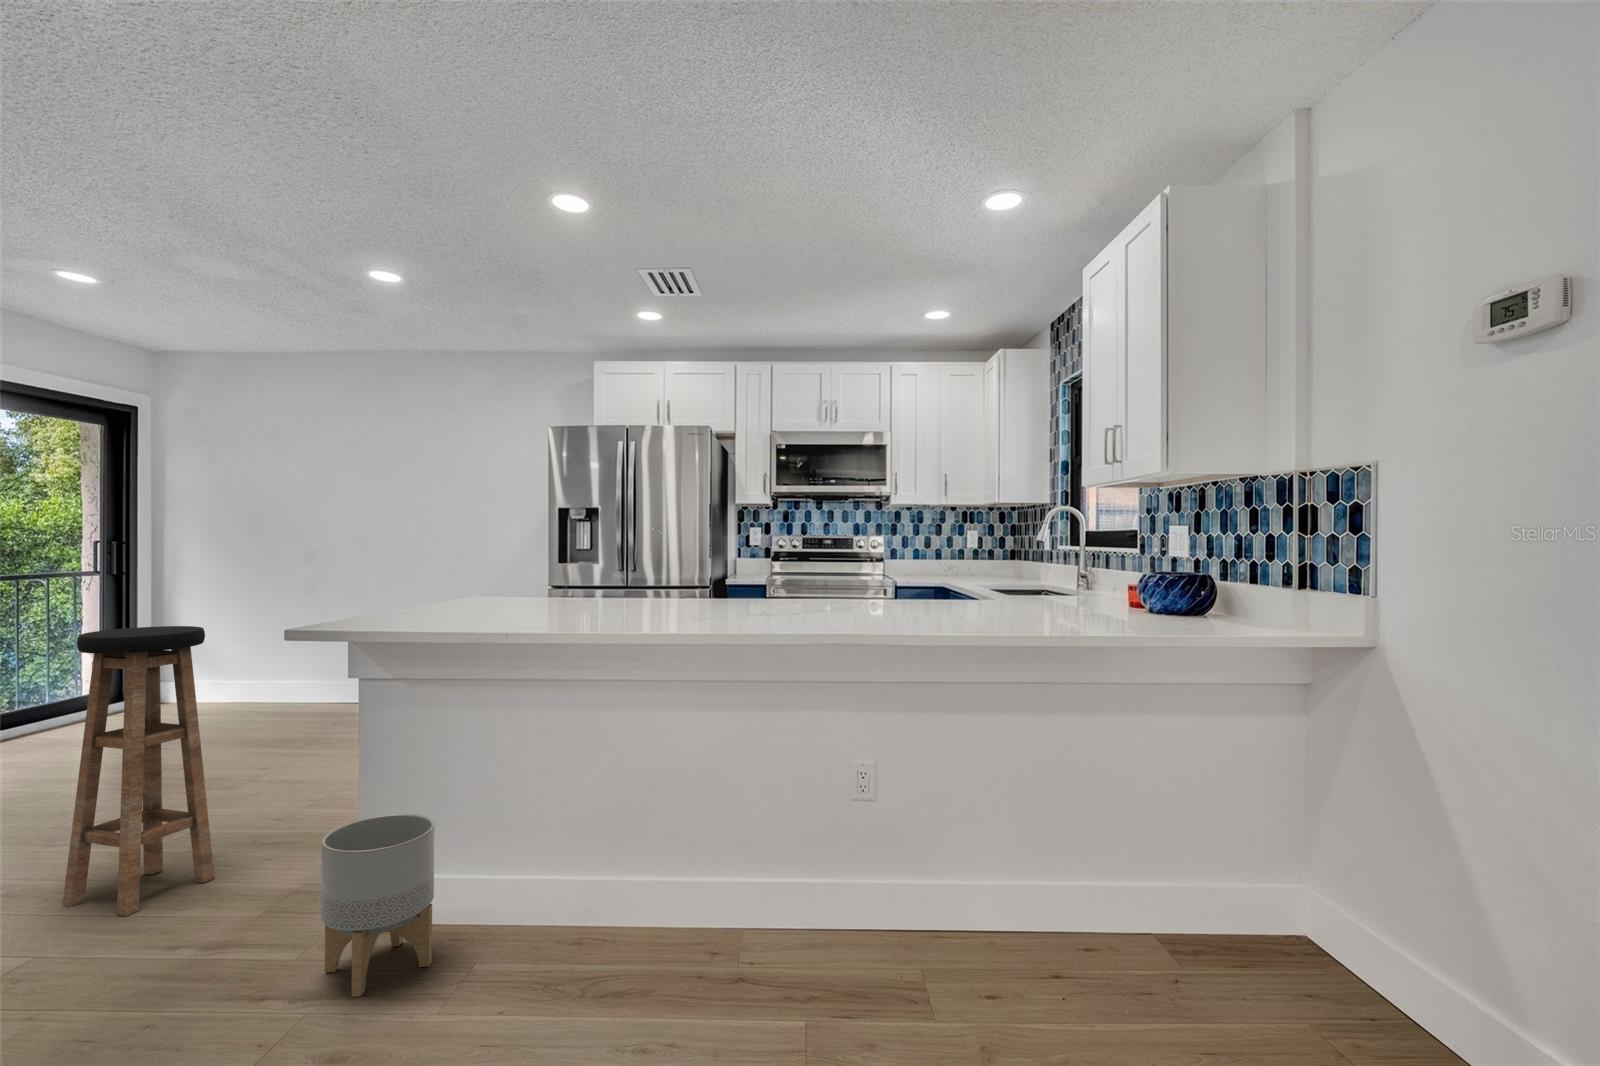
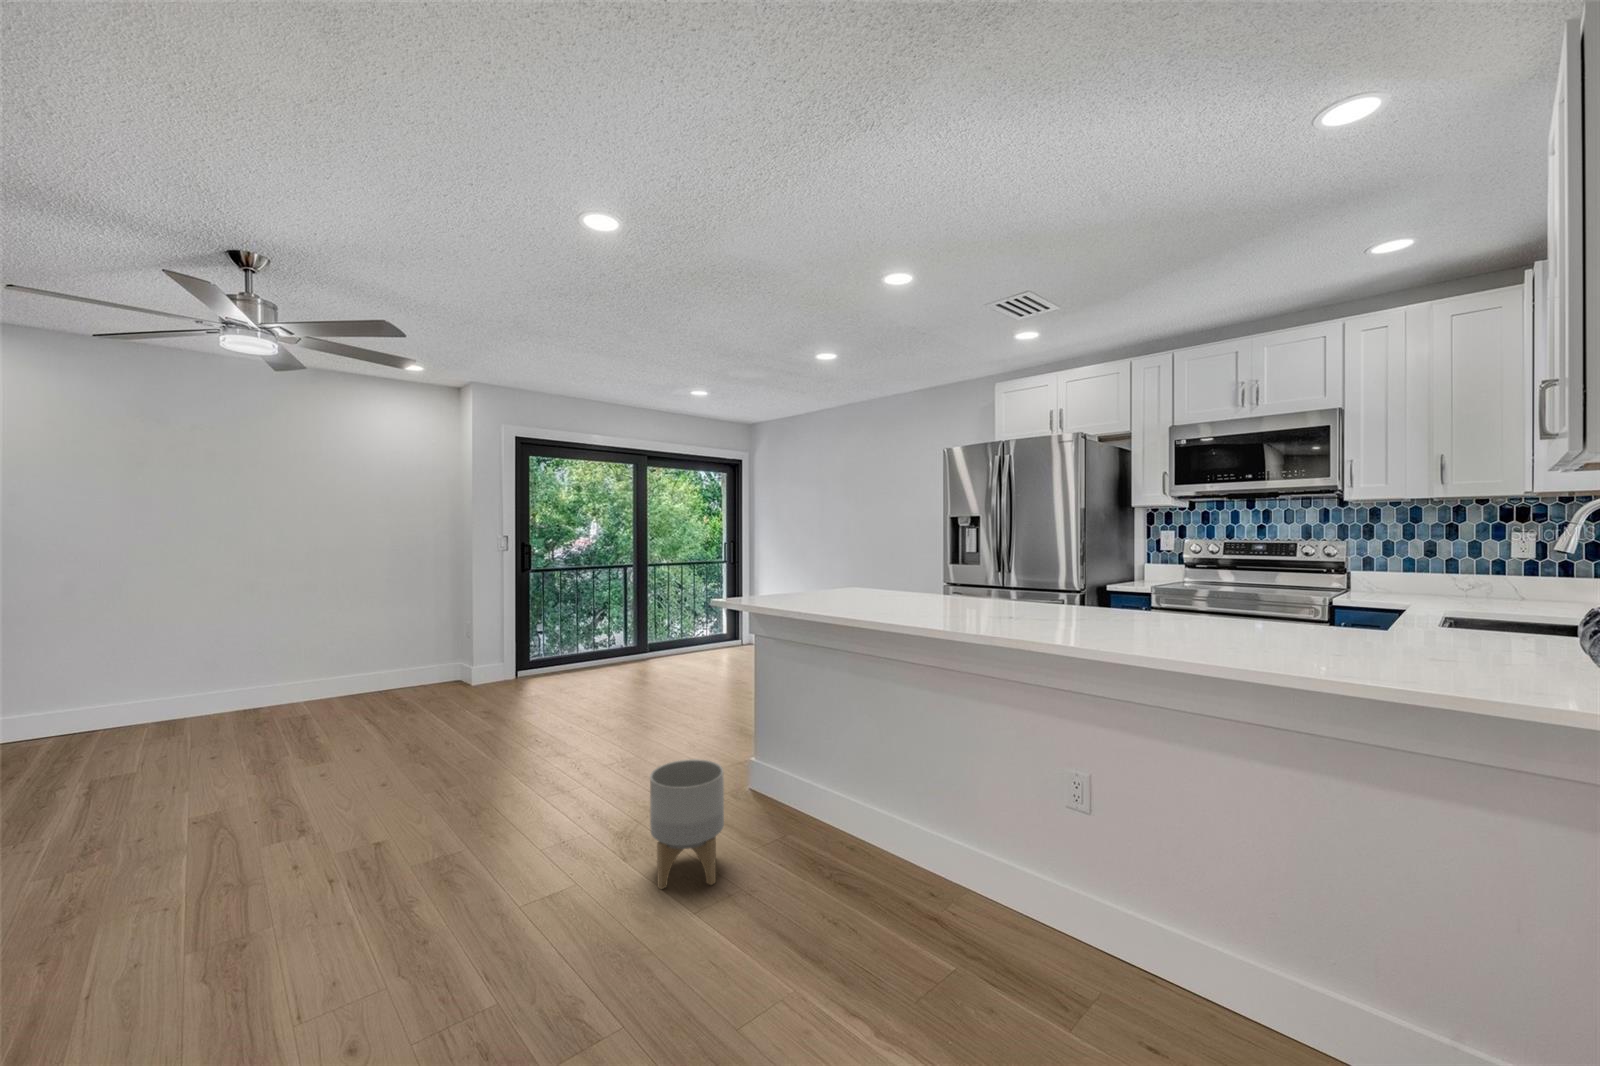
bar stool: present [63,626,214,916] -> none [612,605,678,781]

